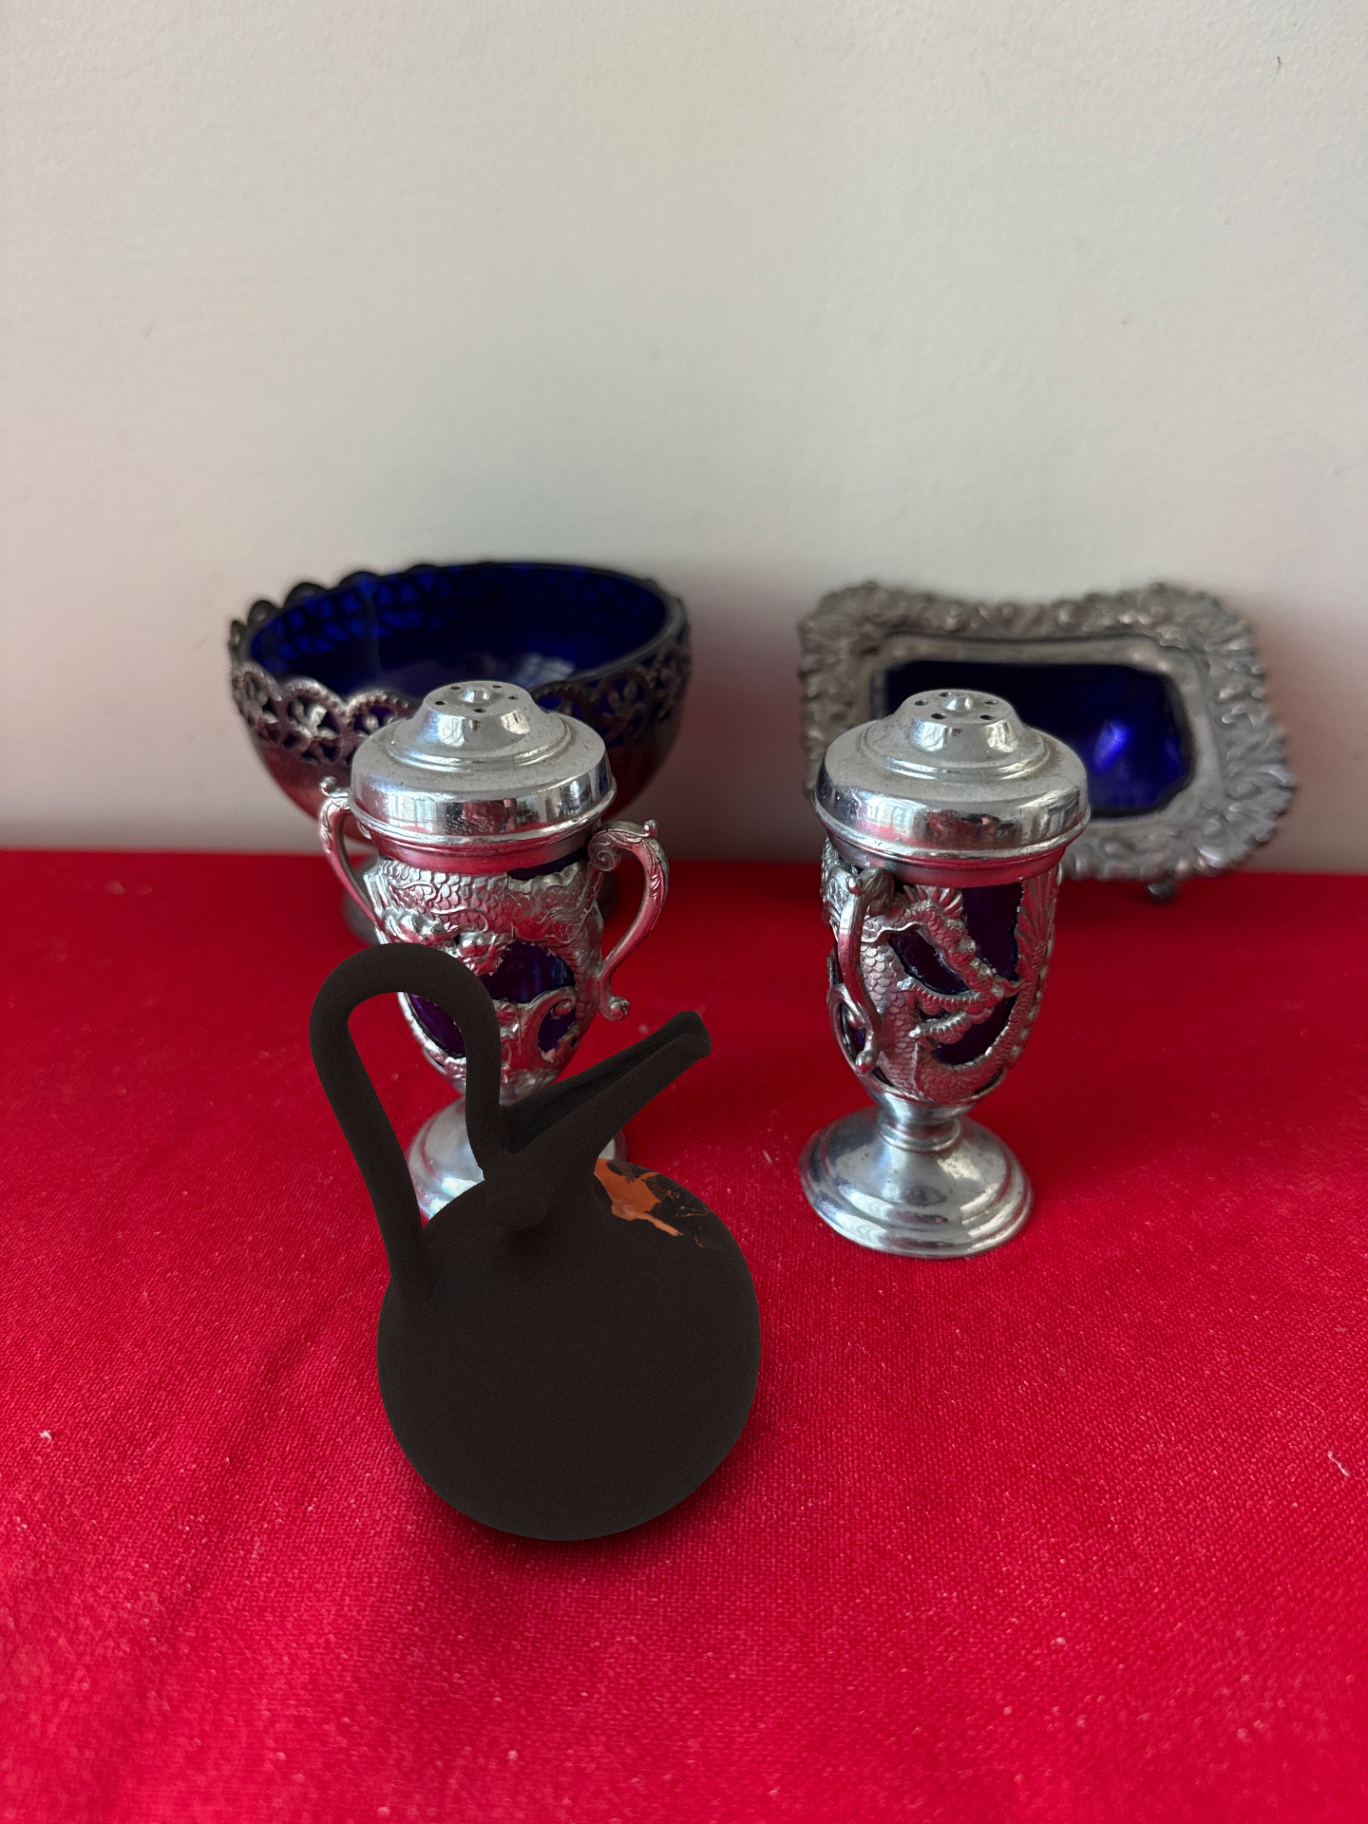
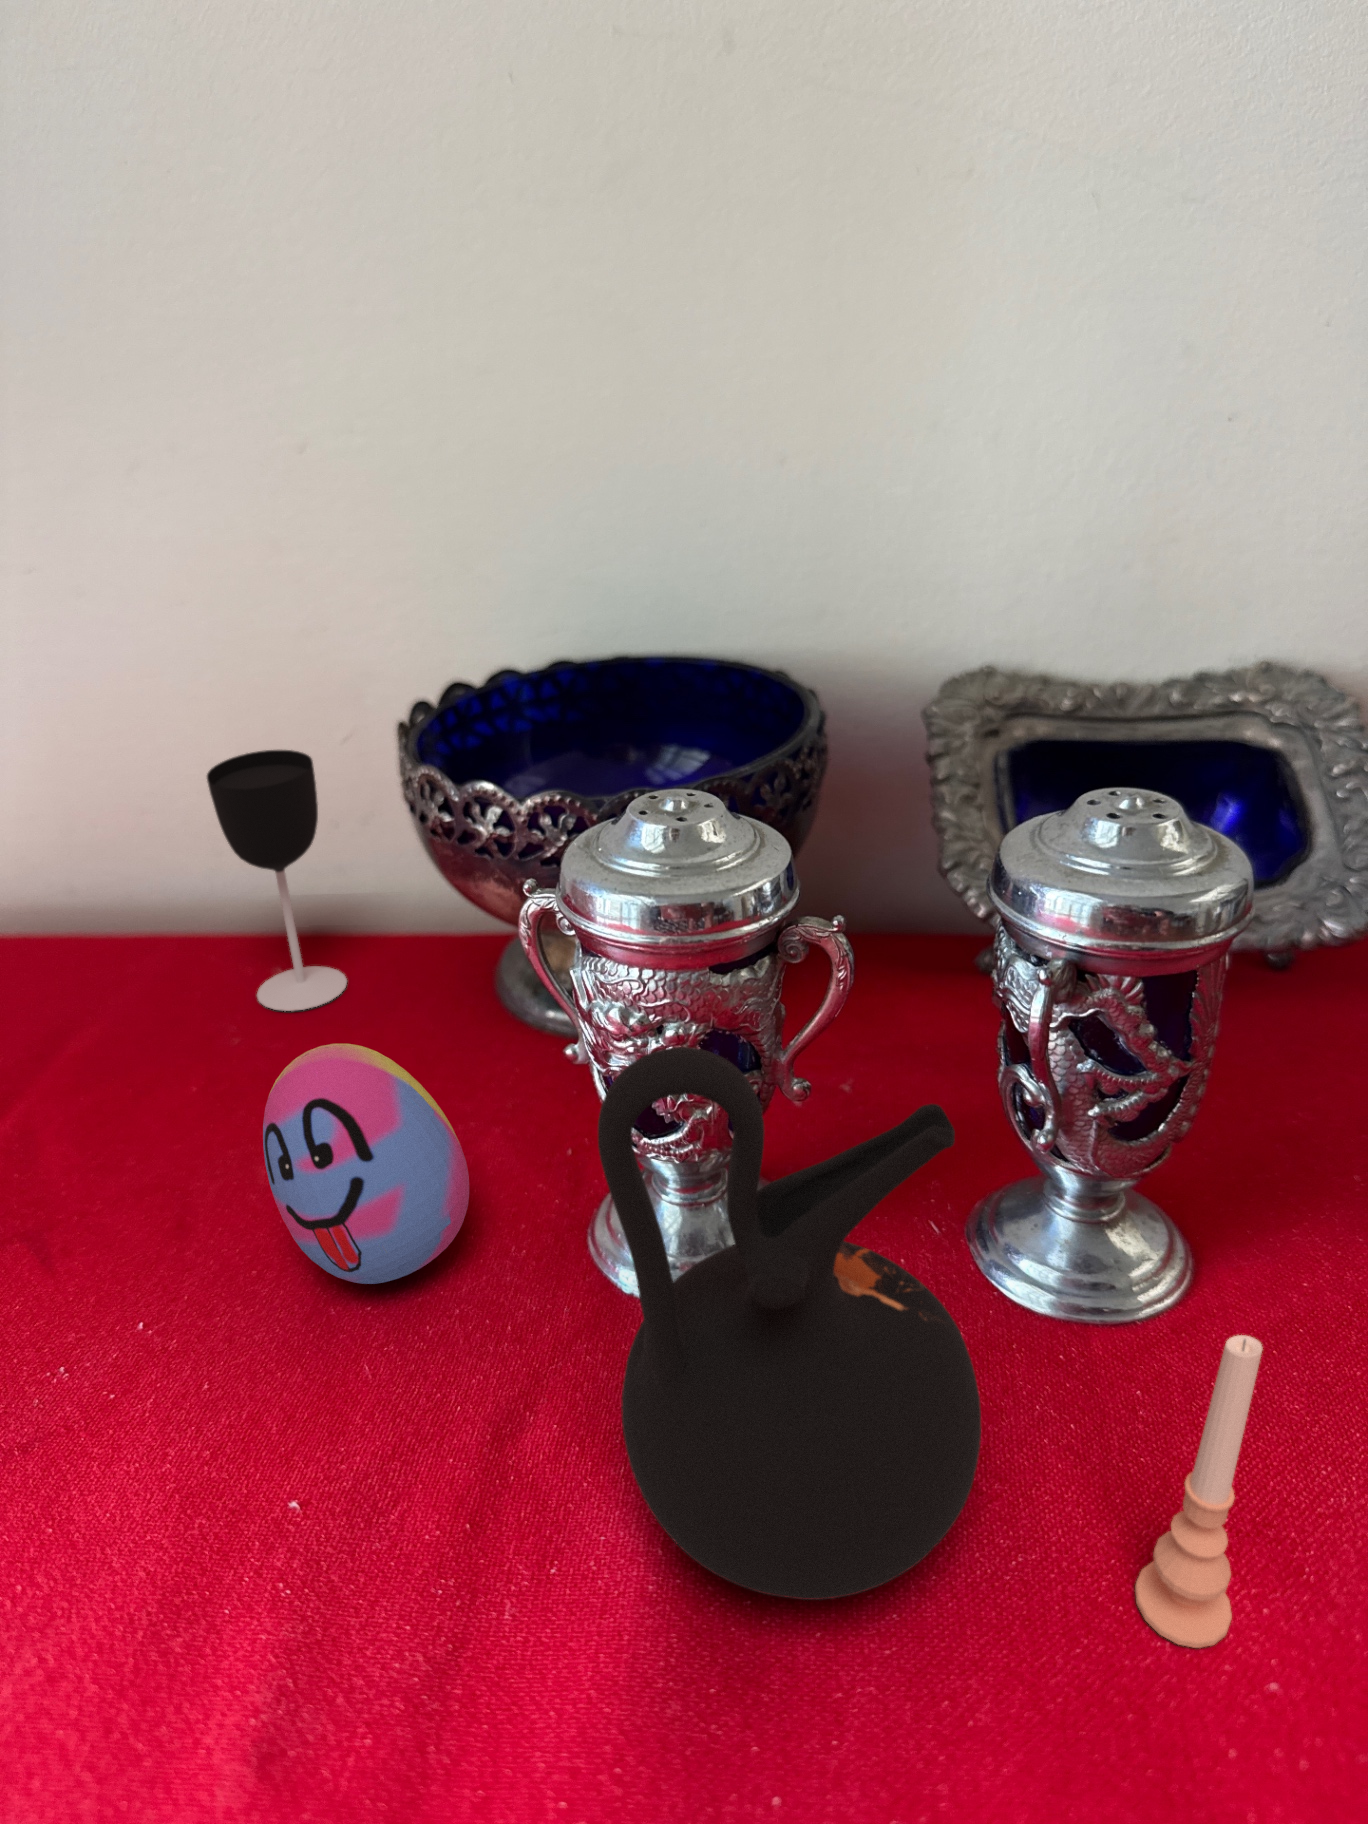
wine glass: none [31,652,197,929] -> present [207,750,347,1011]
decorative egg: none [40,953,273,1207] -> present [263,1044,469,1284]
candle: none [920,1263,1034,1592] -> present [1135,1335,1262,1648]

